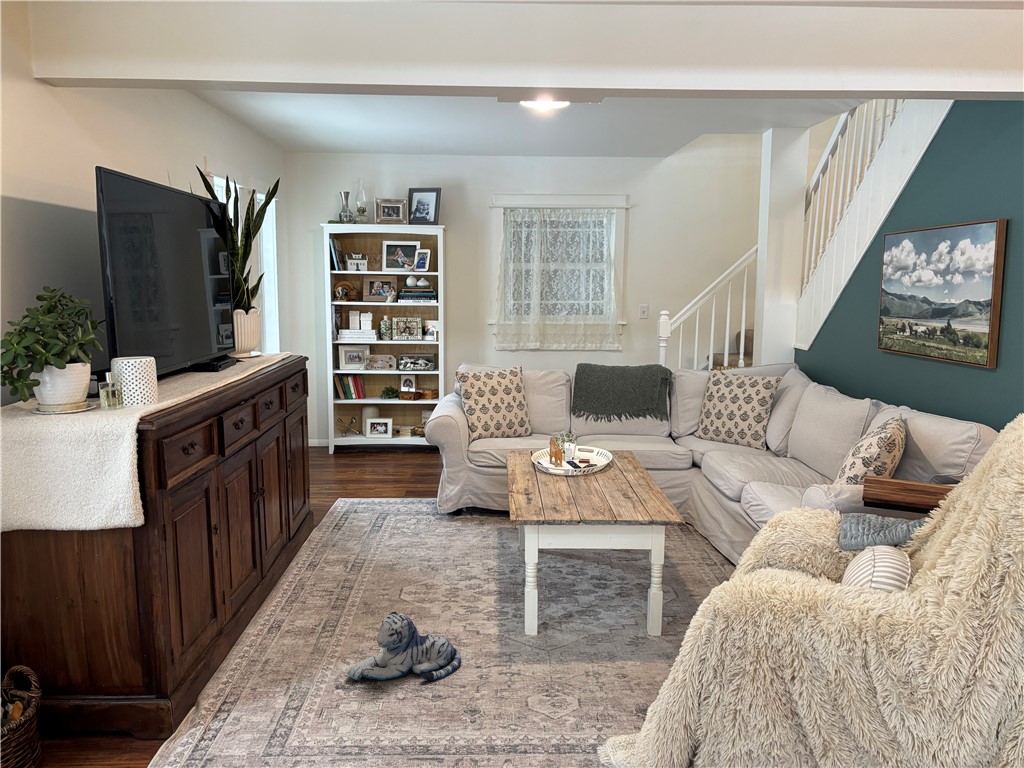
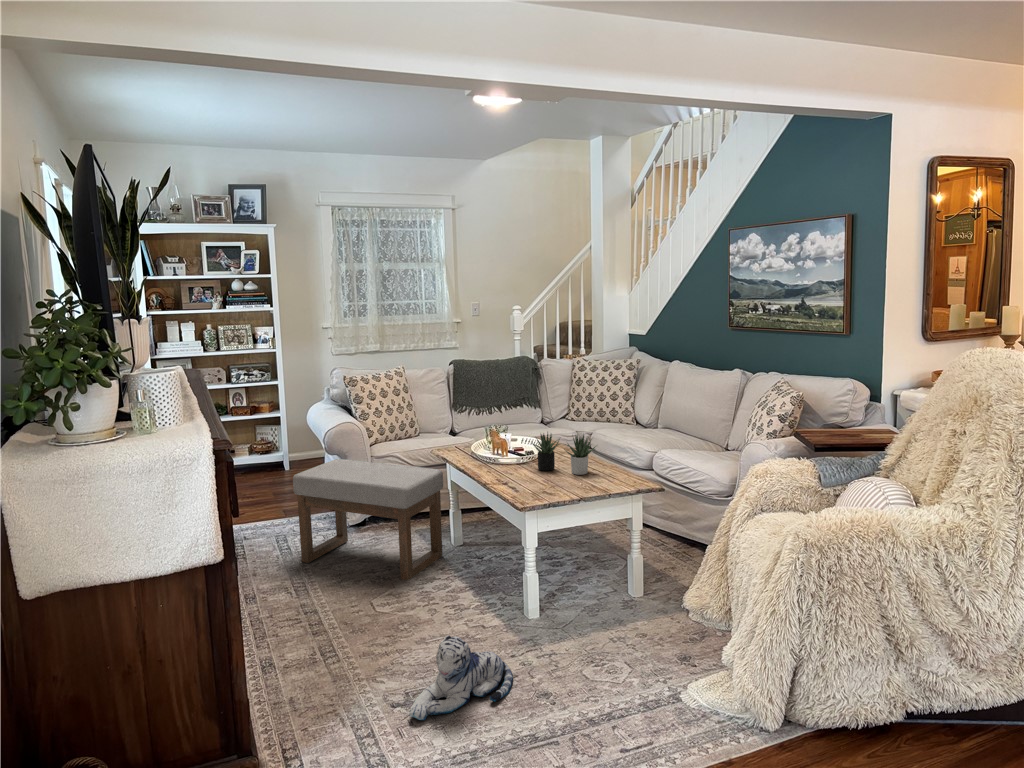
succulent plant: none [568,441,629,489] -> present [532,432,596,475]
ottoman: none [374,448,503,569] -> present [293,459,443,580]

